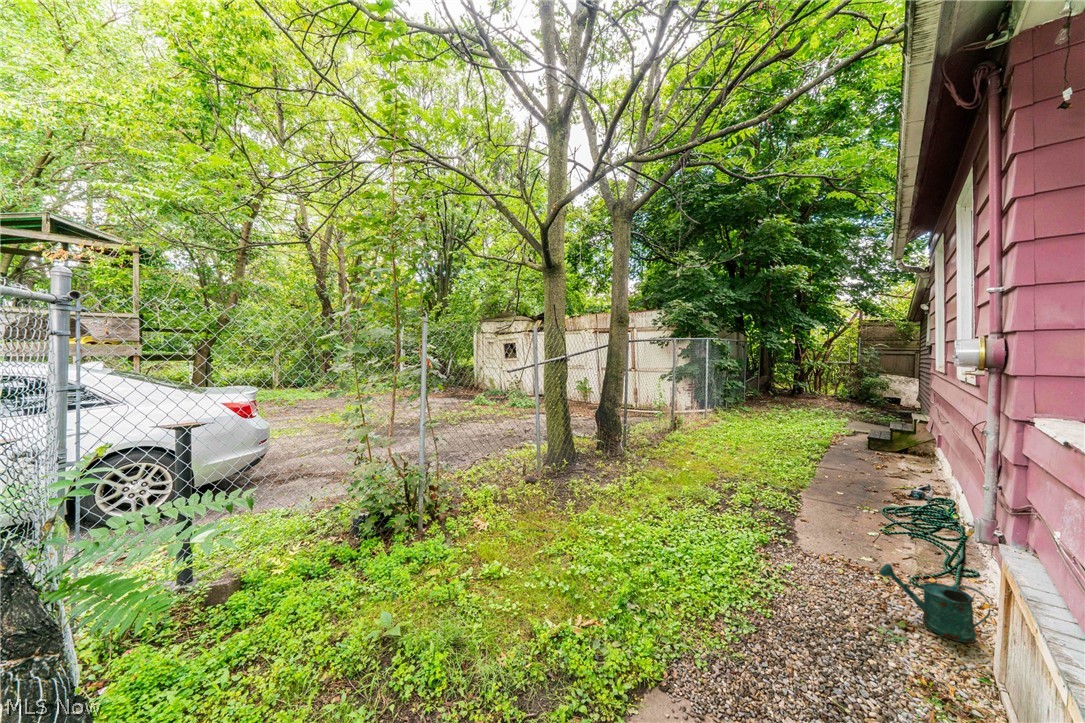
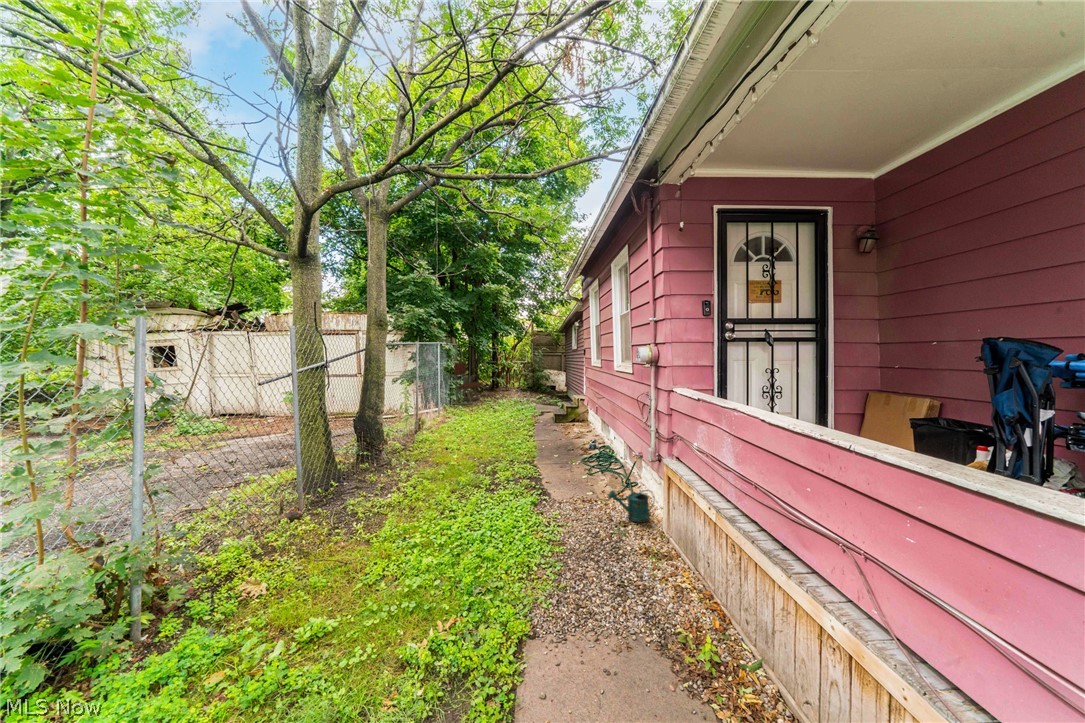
bench: none [729,360,770,411] -> present [454,362,483,405]

